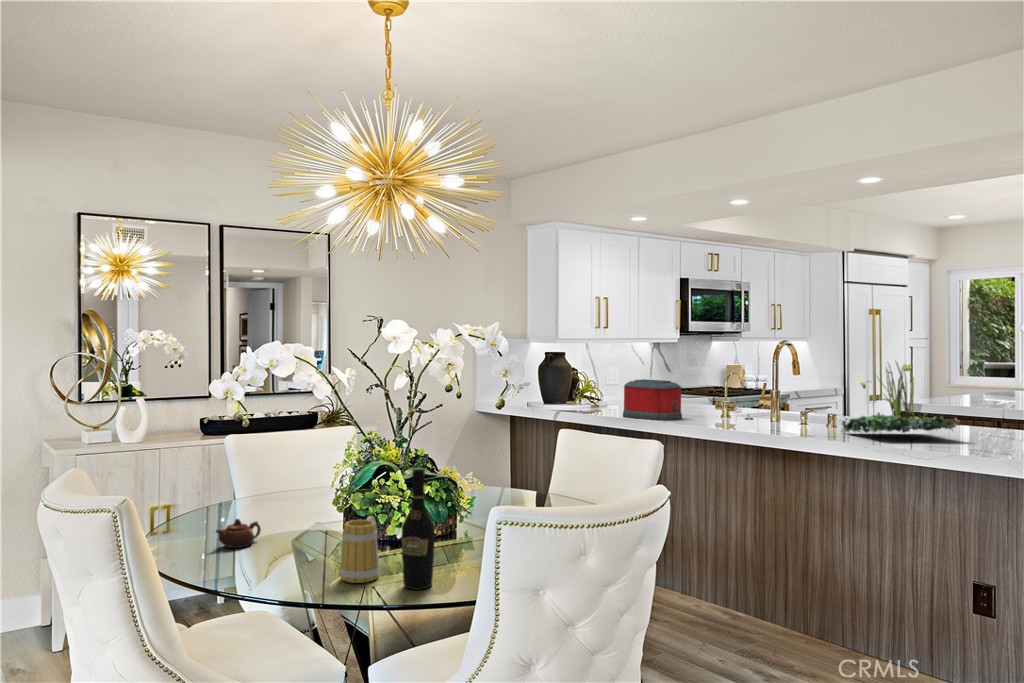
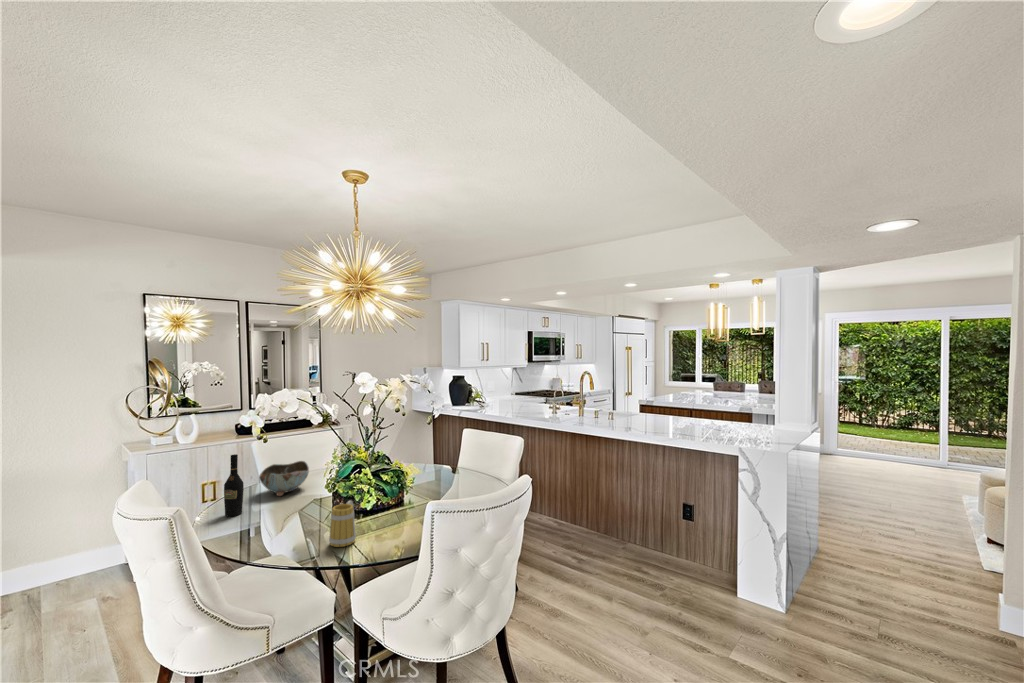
plant: present [842,362,960,433] -> none [619,382,682,423]
toaster: present [623,379,682,421] -> none [498,392,532,416]
bowl: none [238,468,311,518] -> present [259,461,309,496]
wine bottle: present [401,469,435,590] -> present [224,454,244,517]
teapot: present [216,519,261,548] -> none [243,502,275,523]

